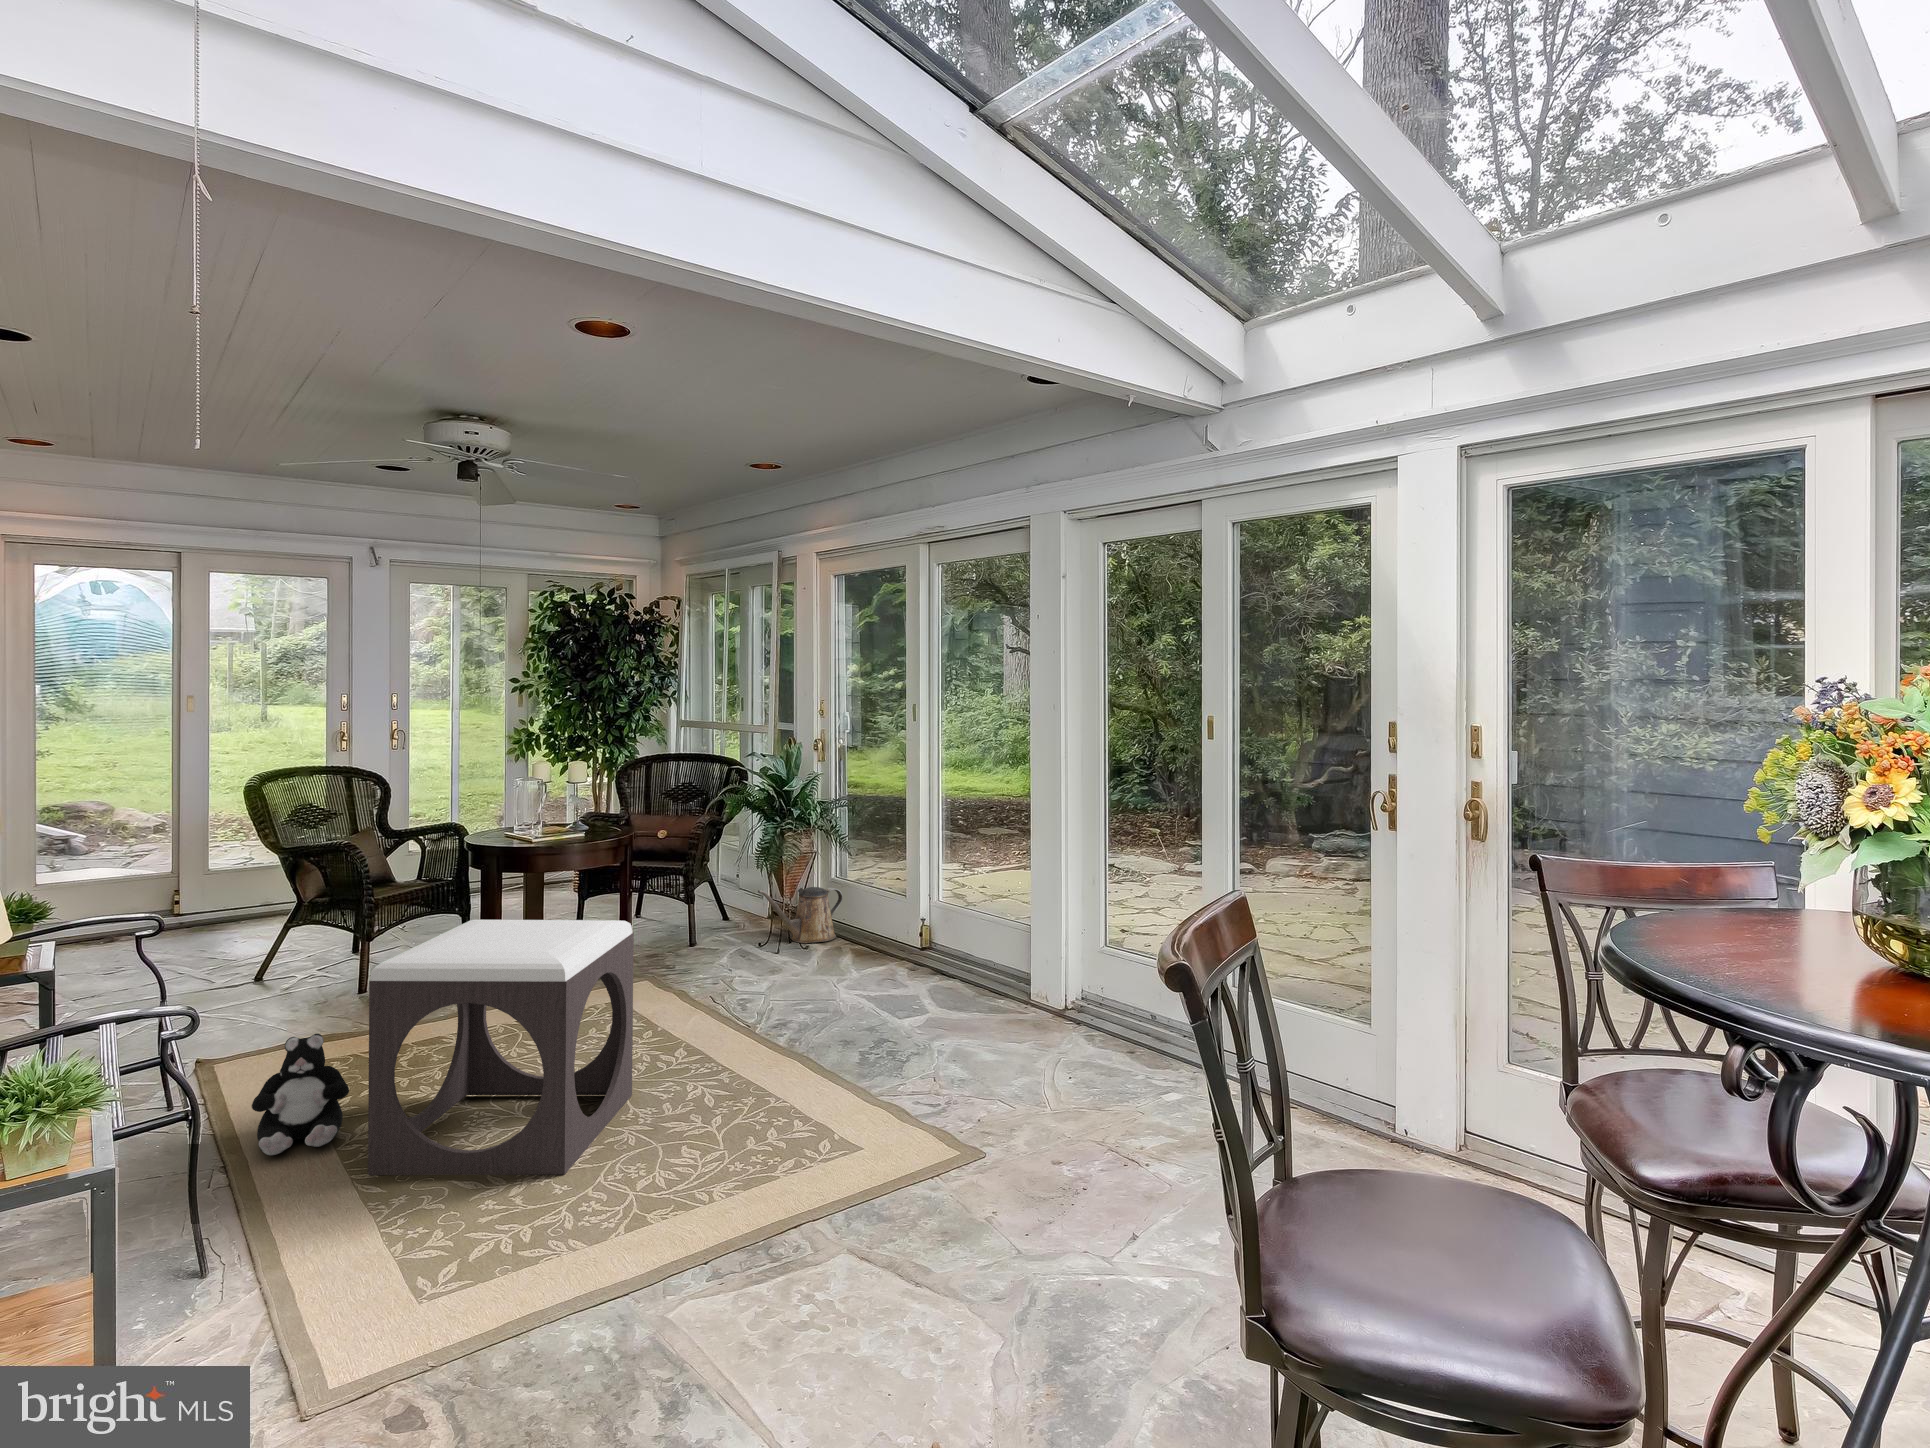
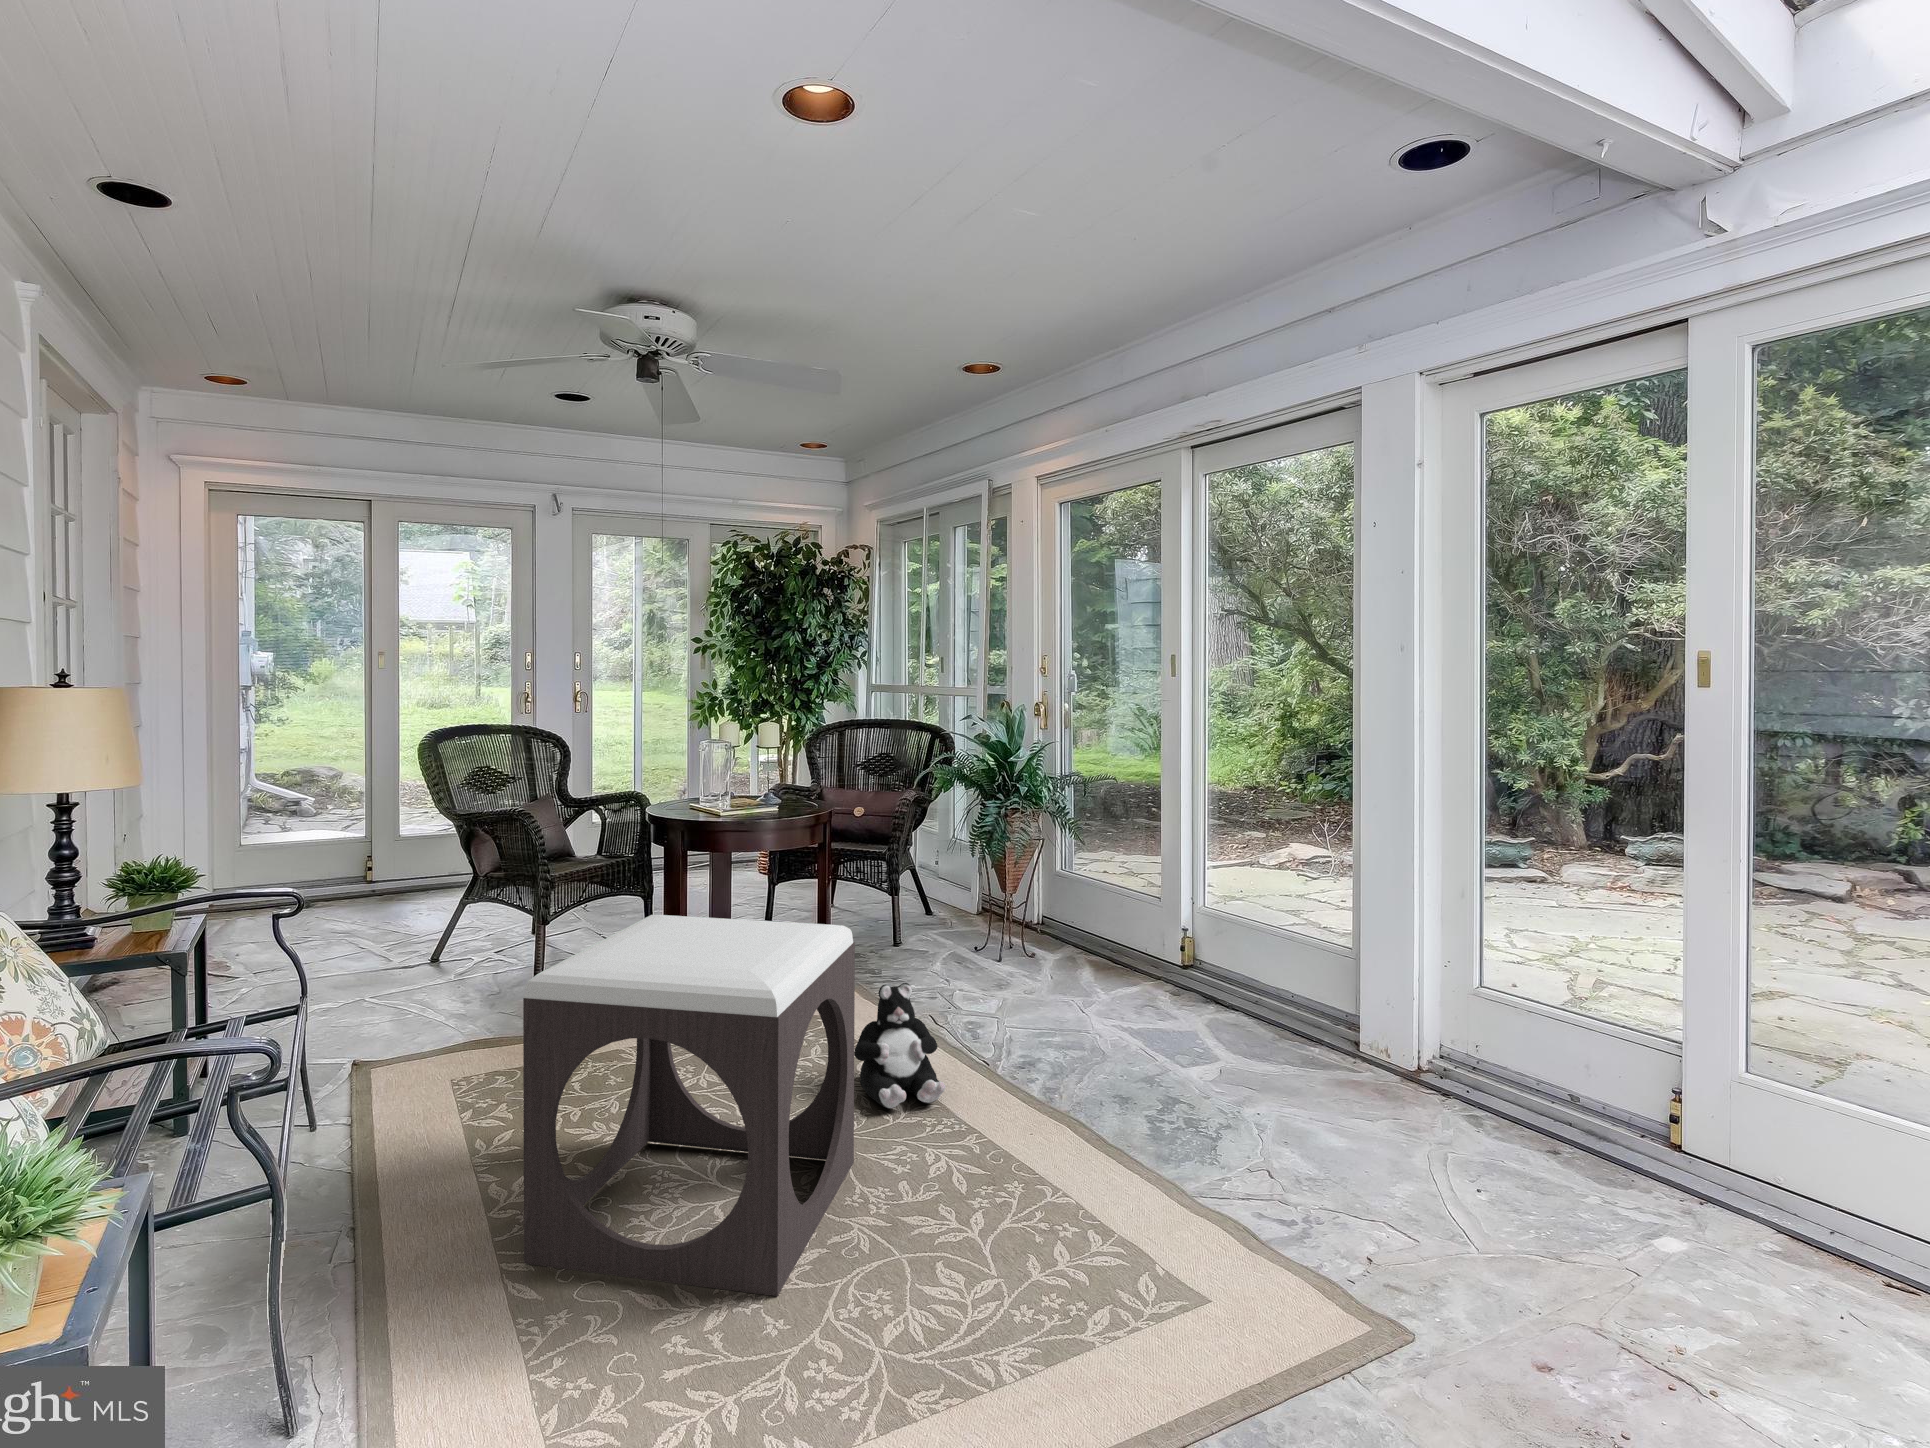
watering can: present [758,887,843,943] -> none [974,882,1071,951]
plush toy: present [252,1034,349,1155] -> present [854,983,946,1108]

